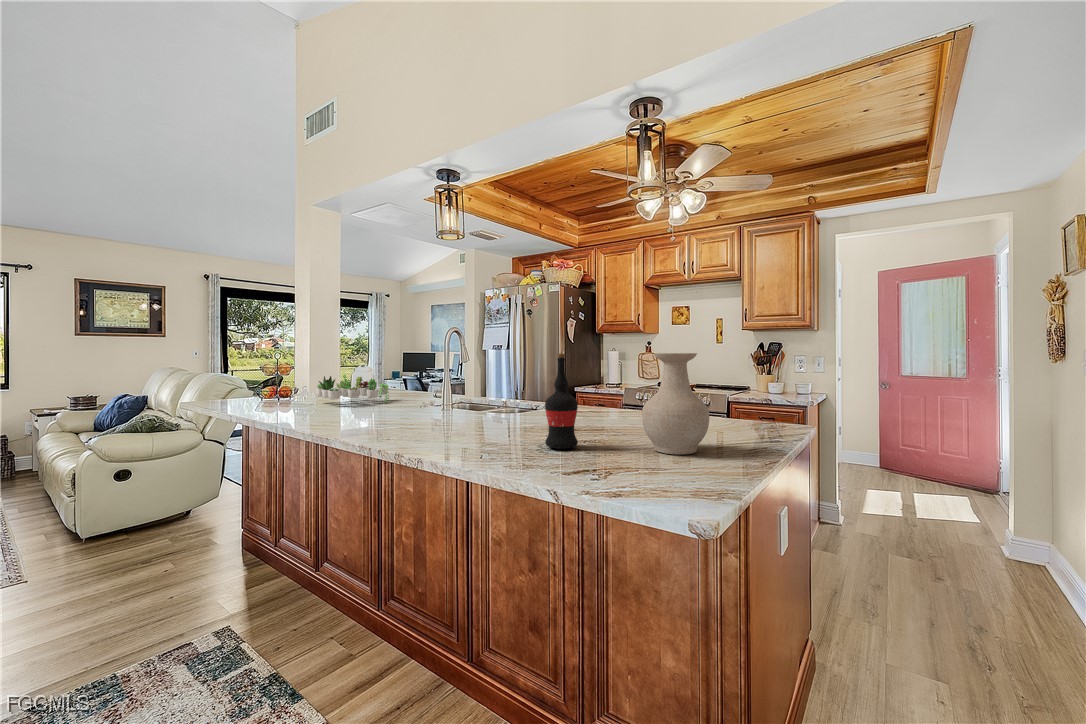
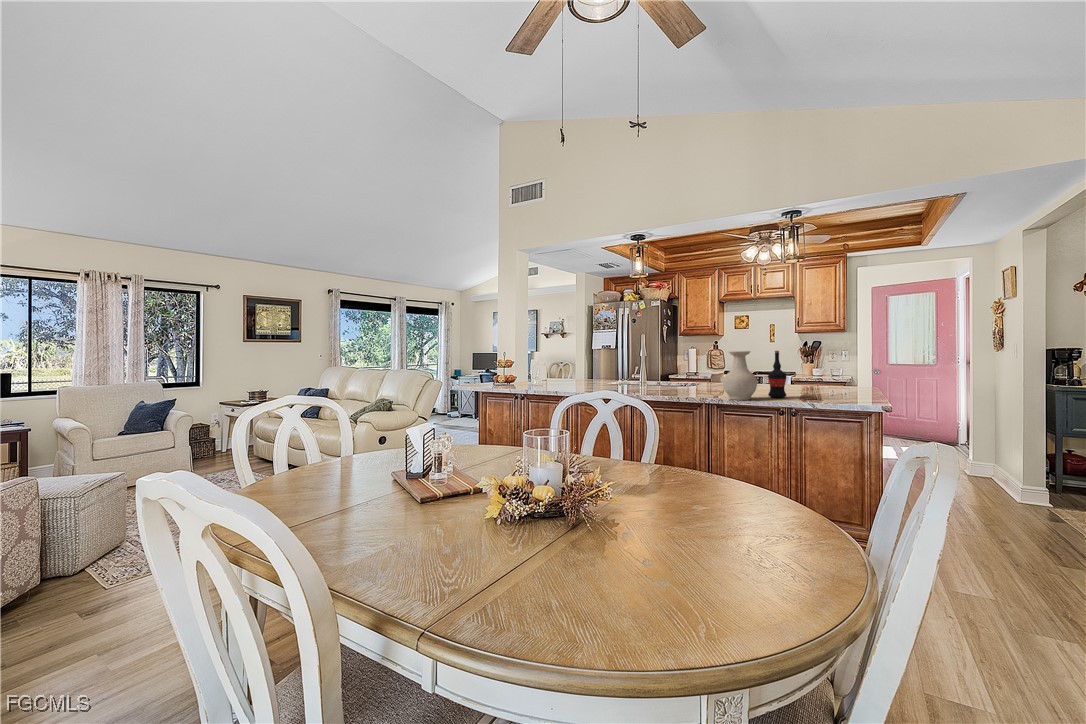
vase: present [642,353,709,455] -> present [723,351,757,400]
succulent plant: present [316,374,389,402] -> none [545,366,594,385]

